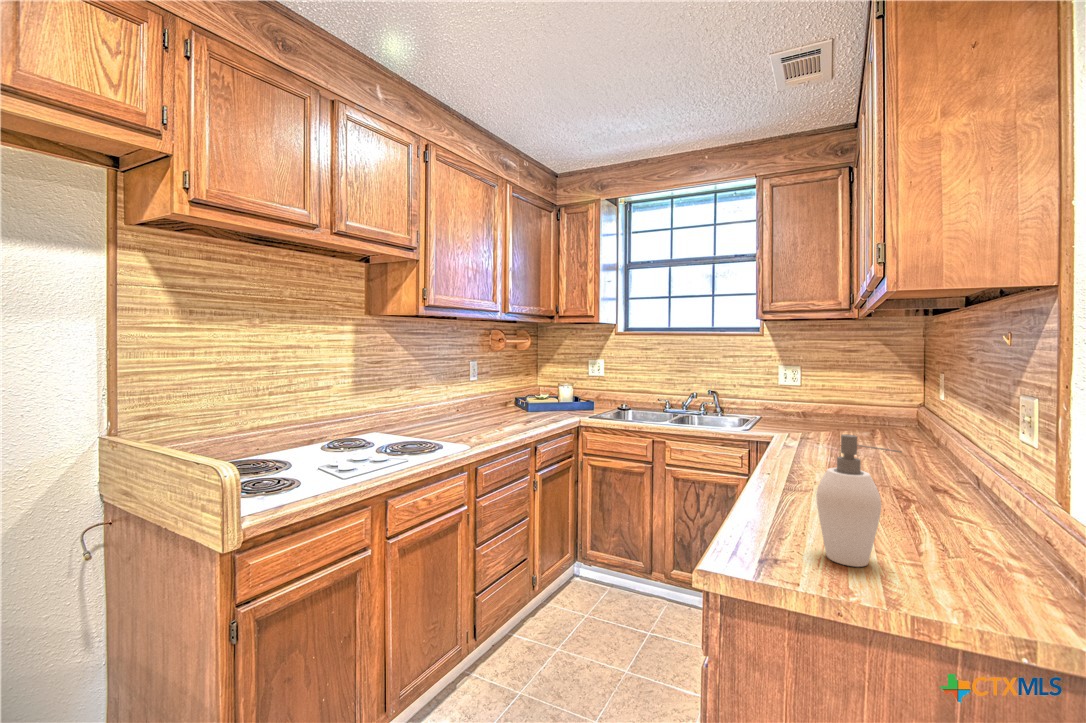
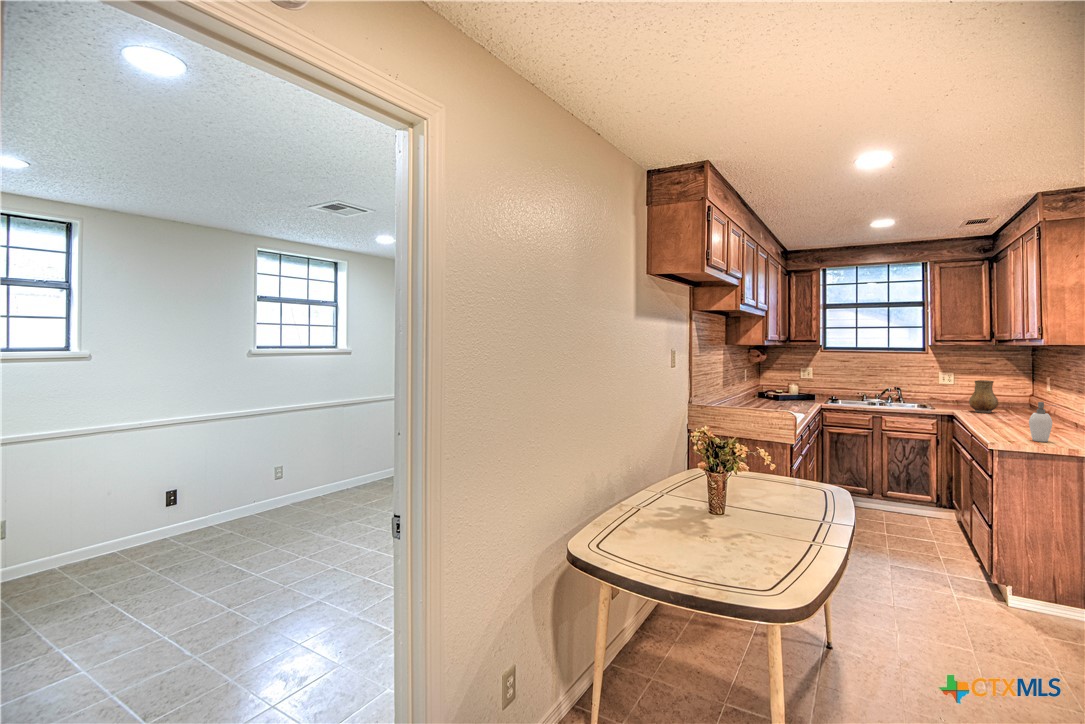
ceramic pitcher: none [800,377,848,439] -> present [969,380,998,413]

